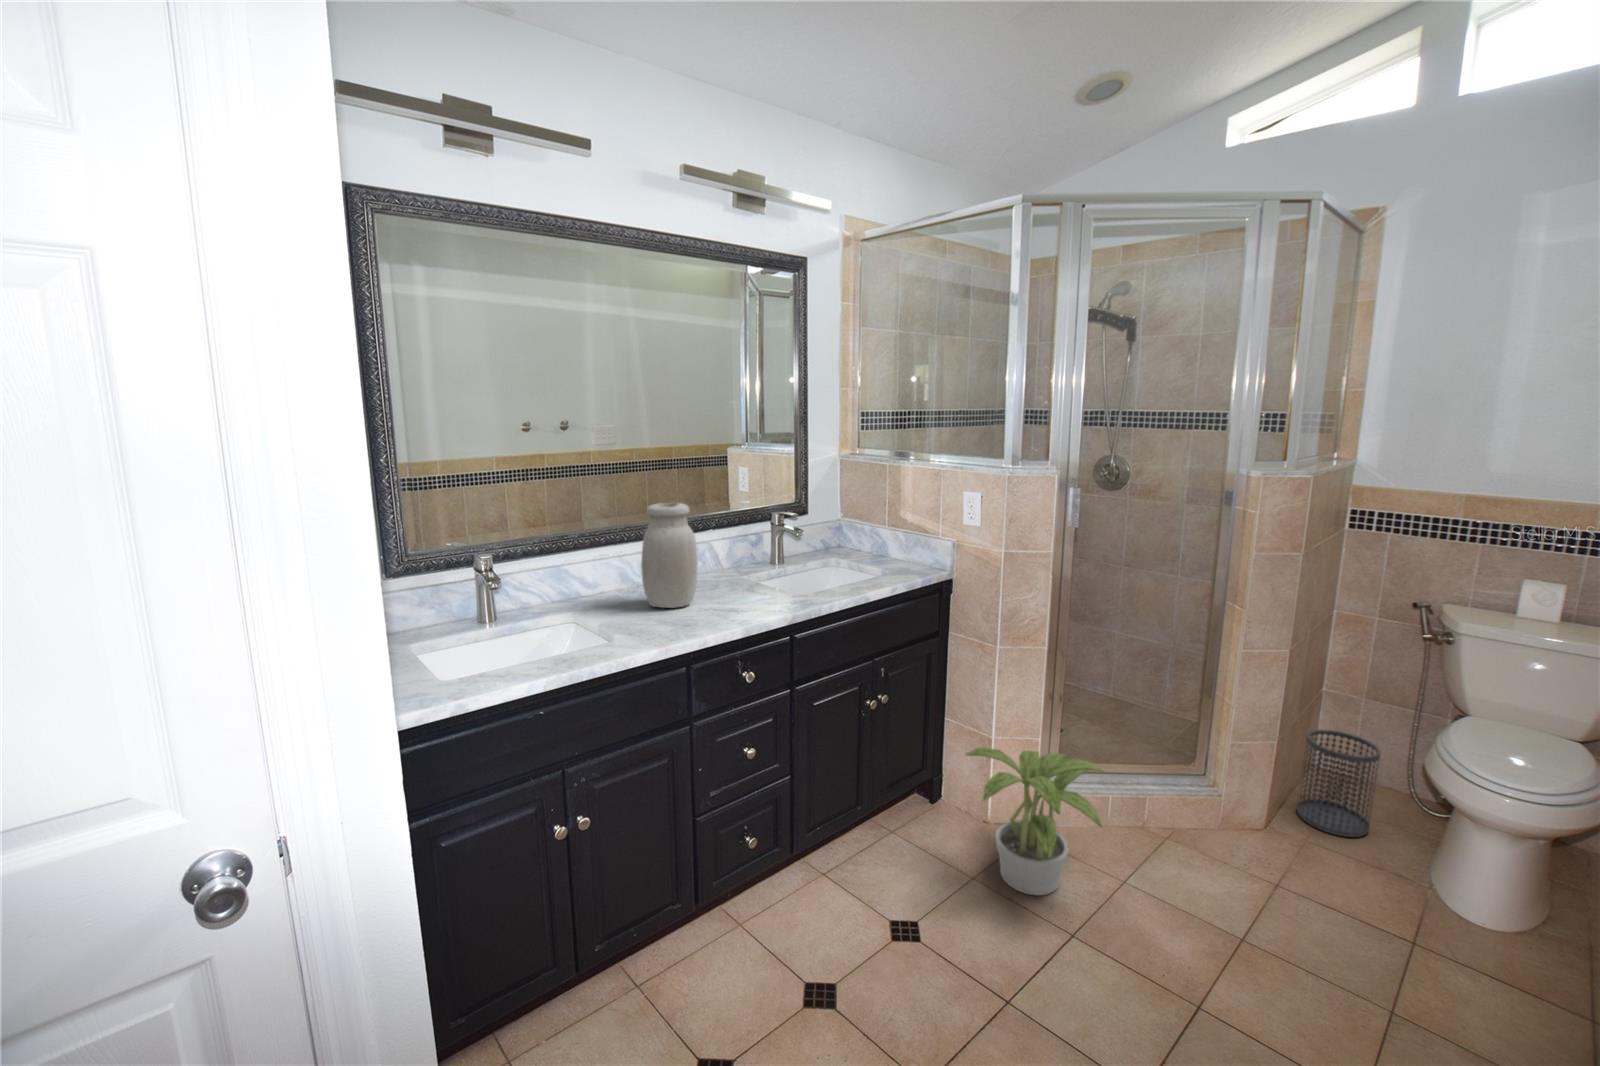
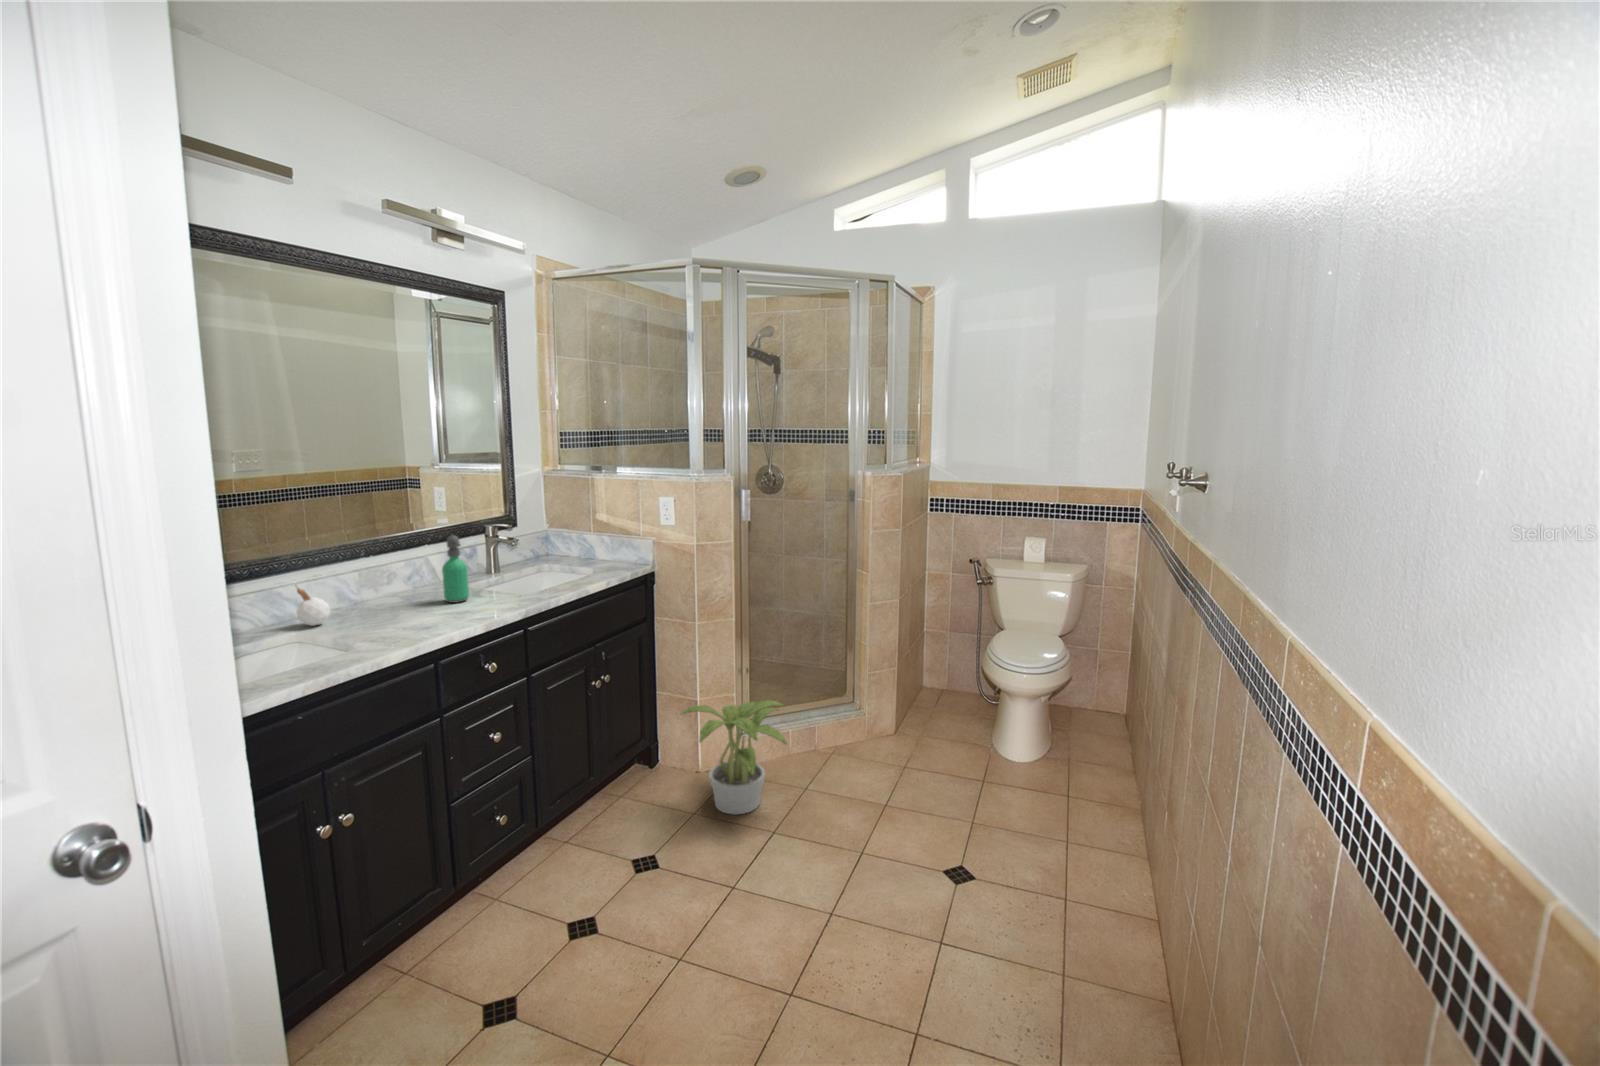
jar: present [641,503,698,608] -> none [368,518,428,618]
soap dispenser: none [717,523,742,596] -> present [442,535,469,603]
candle: none [576,559,607,607] -> present [296,585,330,626]
wastebasket: present [1297,730,1381,837] -> none [914,657,958,729]

